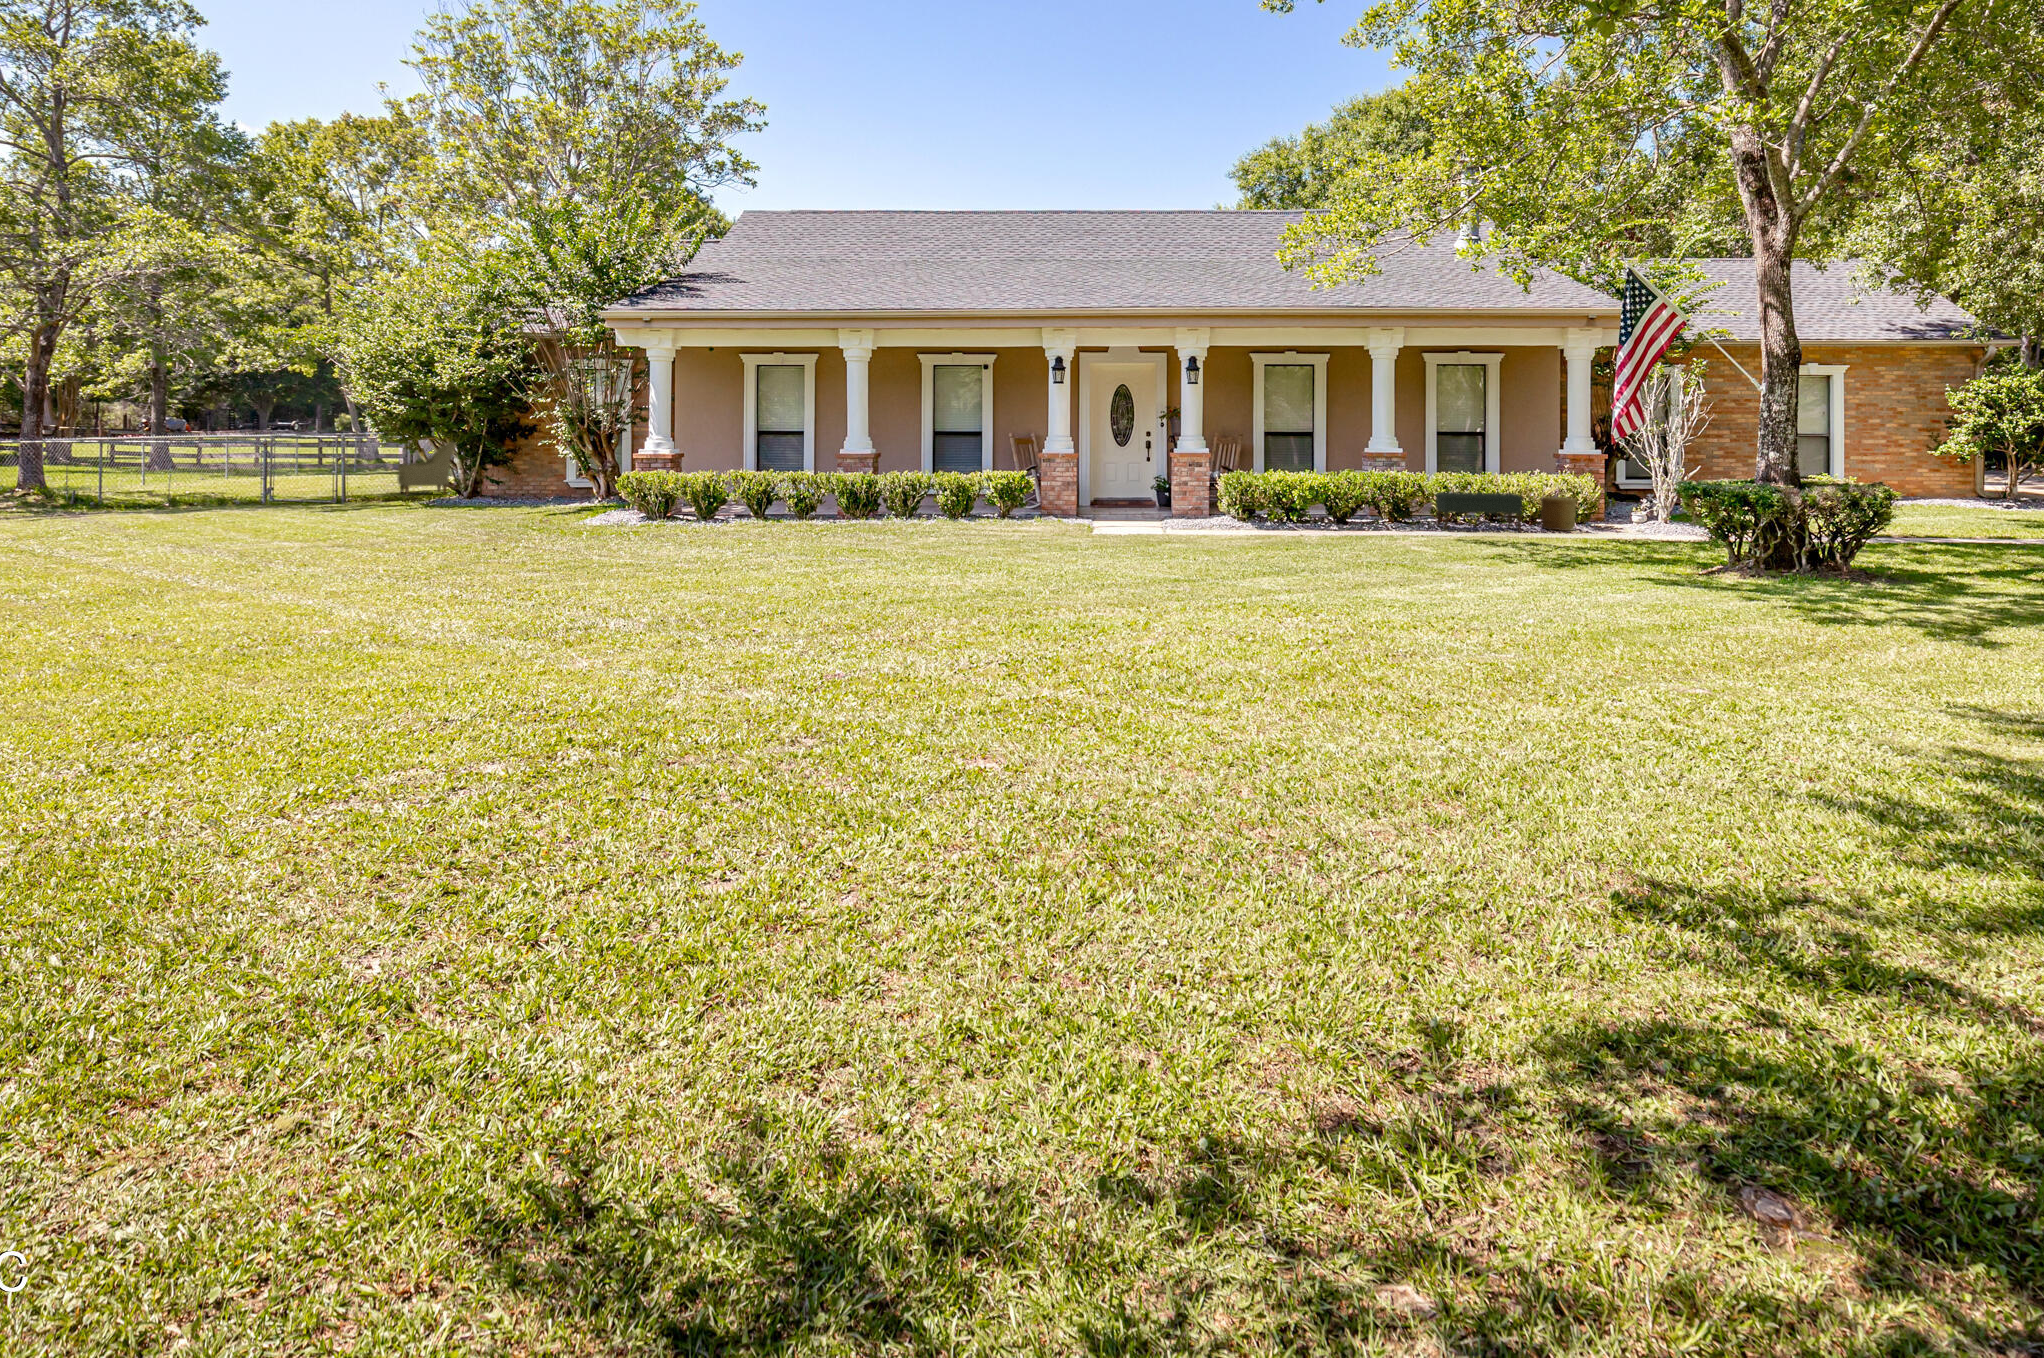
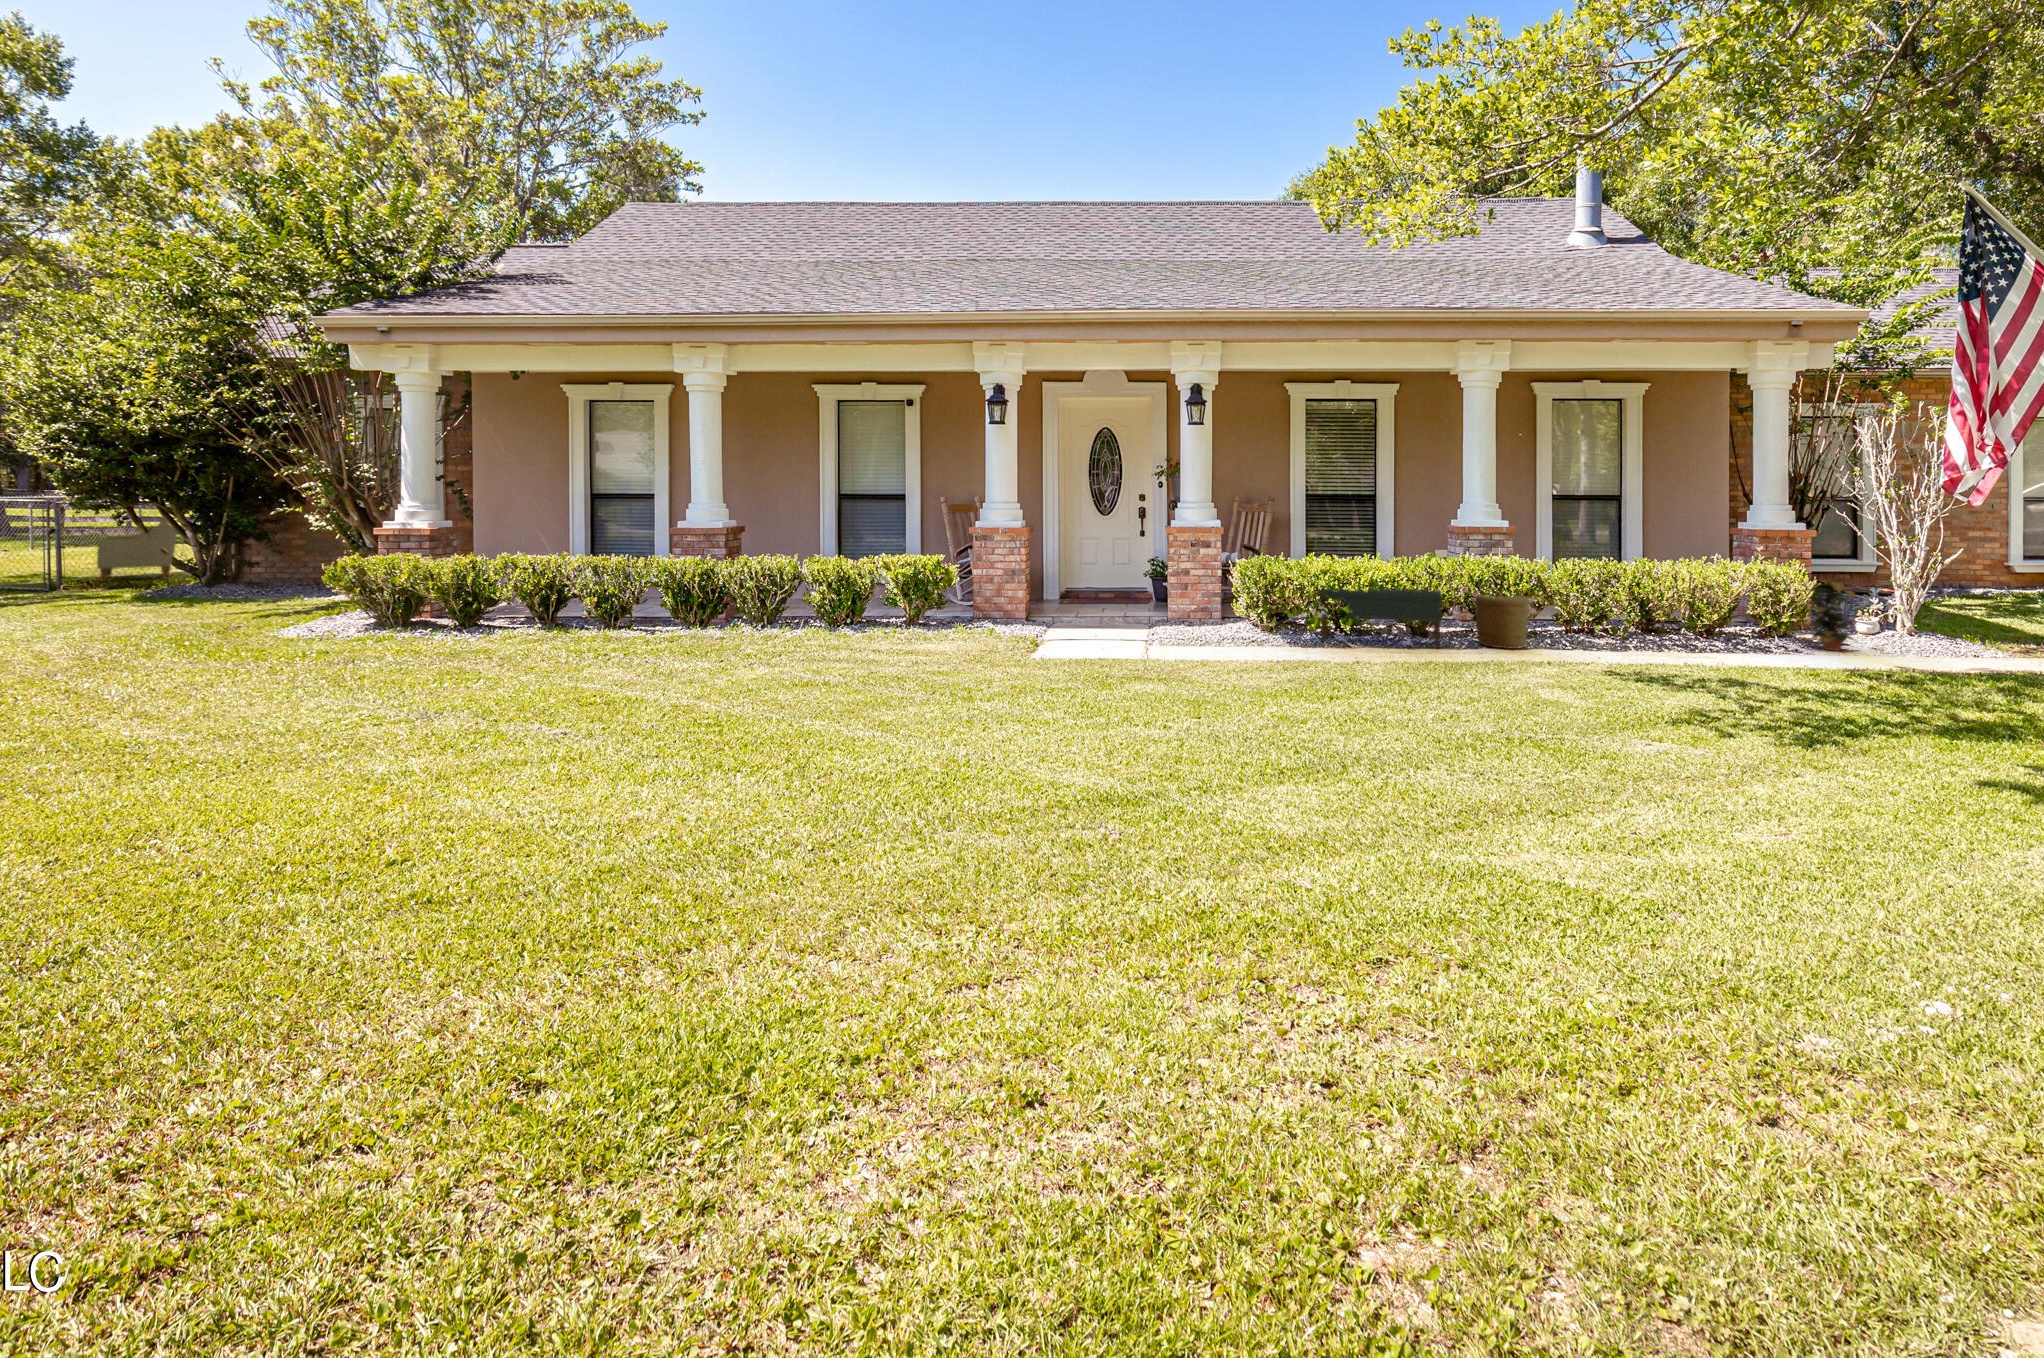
decorative plant: none [1587,485,1623,530] -> present [1807,582,1855,651]
bench: present [1436,492,1523,530] -> present [1320,588,1442,648]
woven basket: present [1540,496,1576,531] -> present [1475,595,1529,649]

